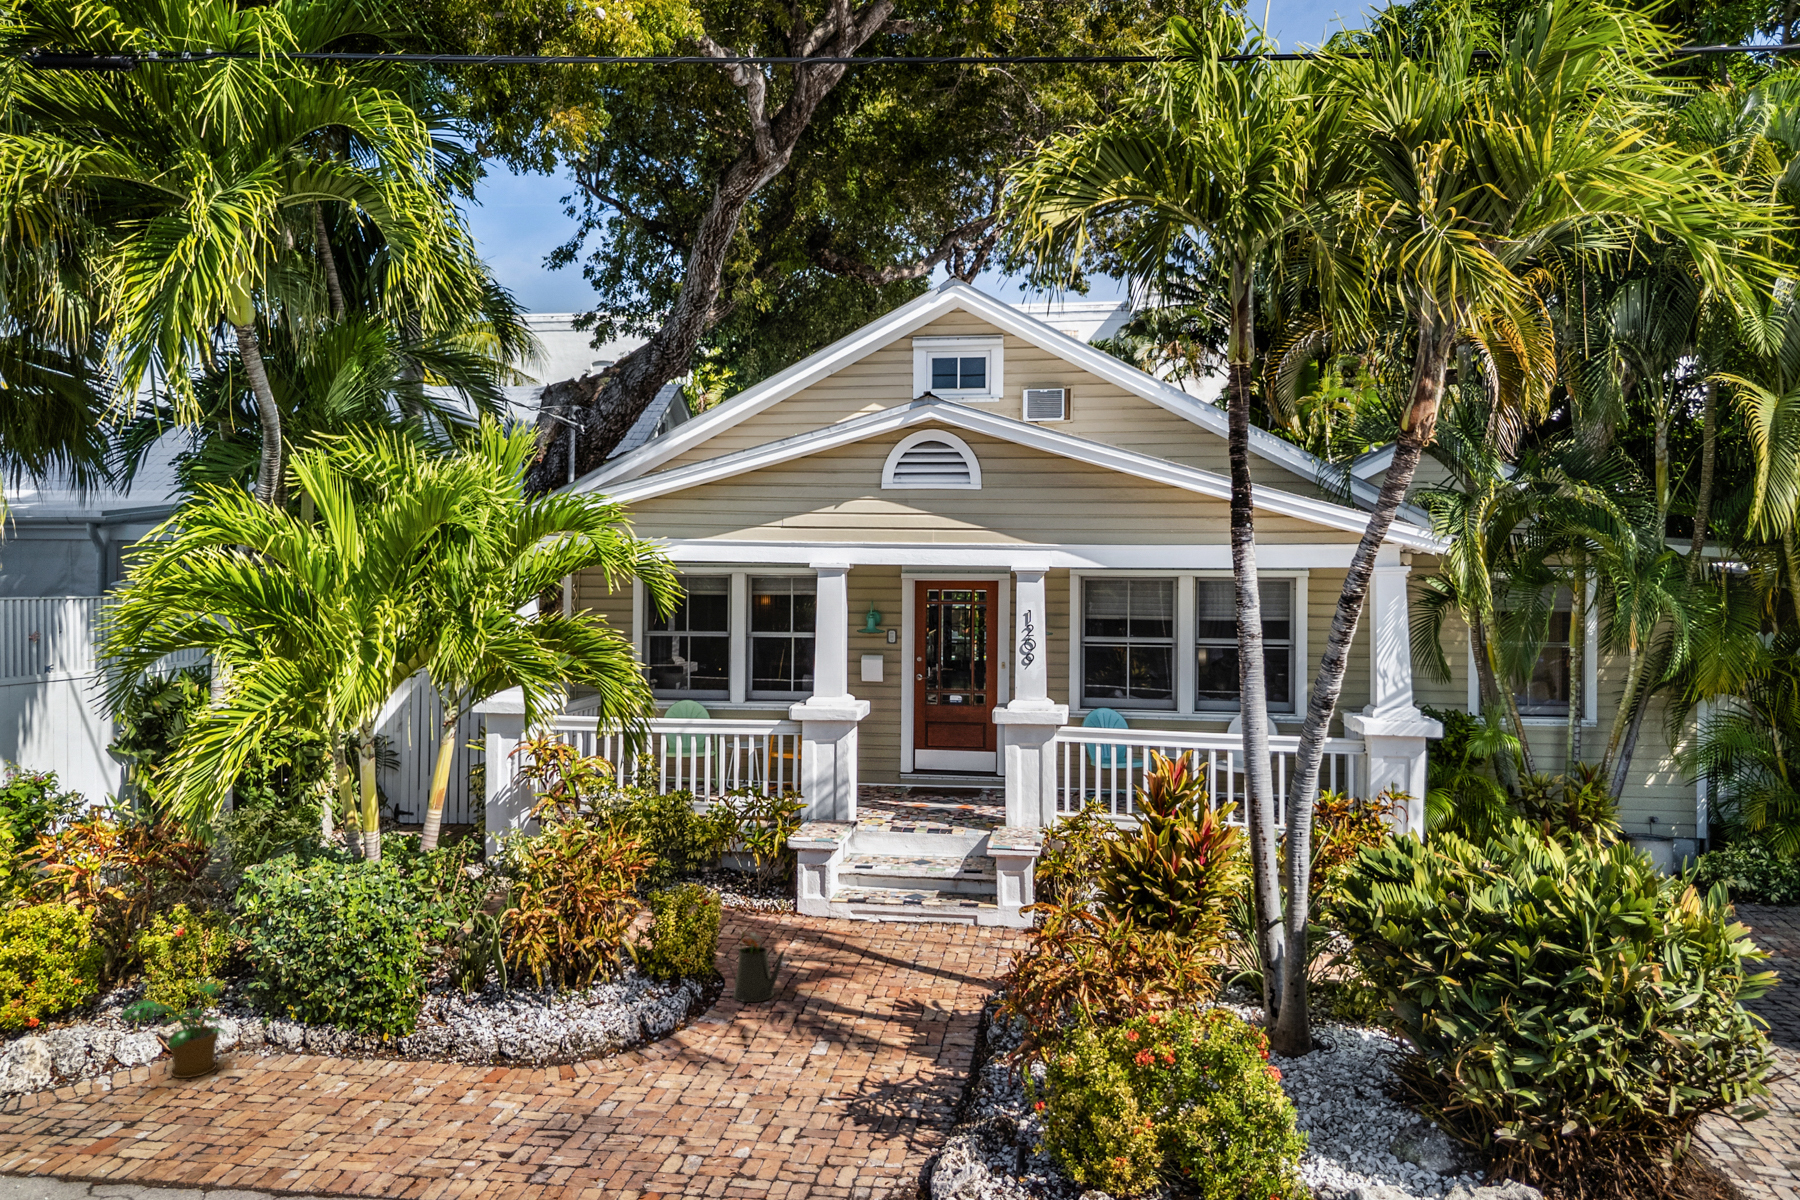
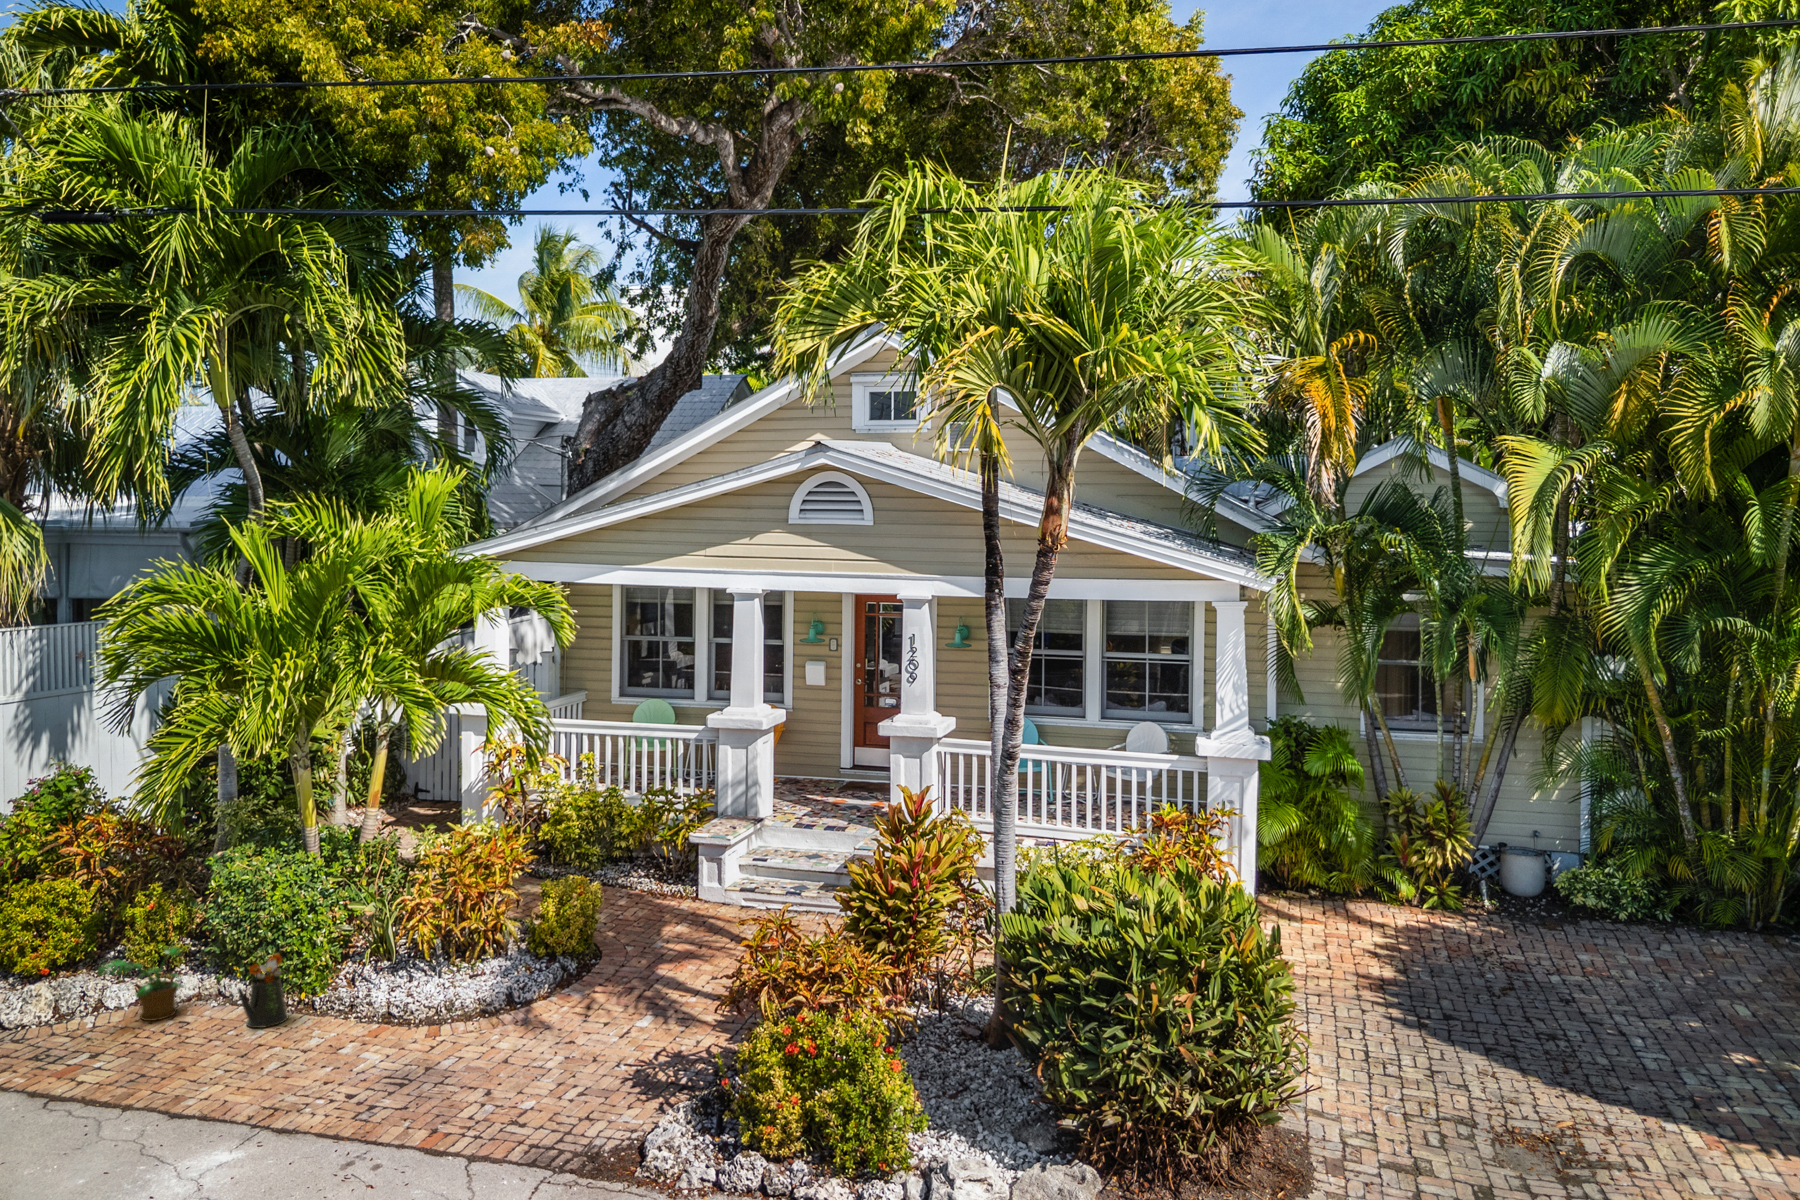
watering can: present [726,930,784,1002] -> present [238,954,289,1028]

